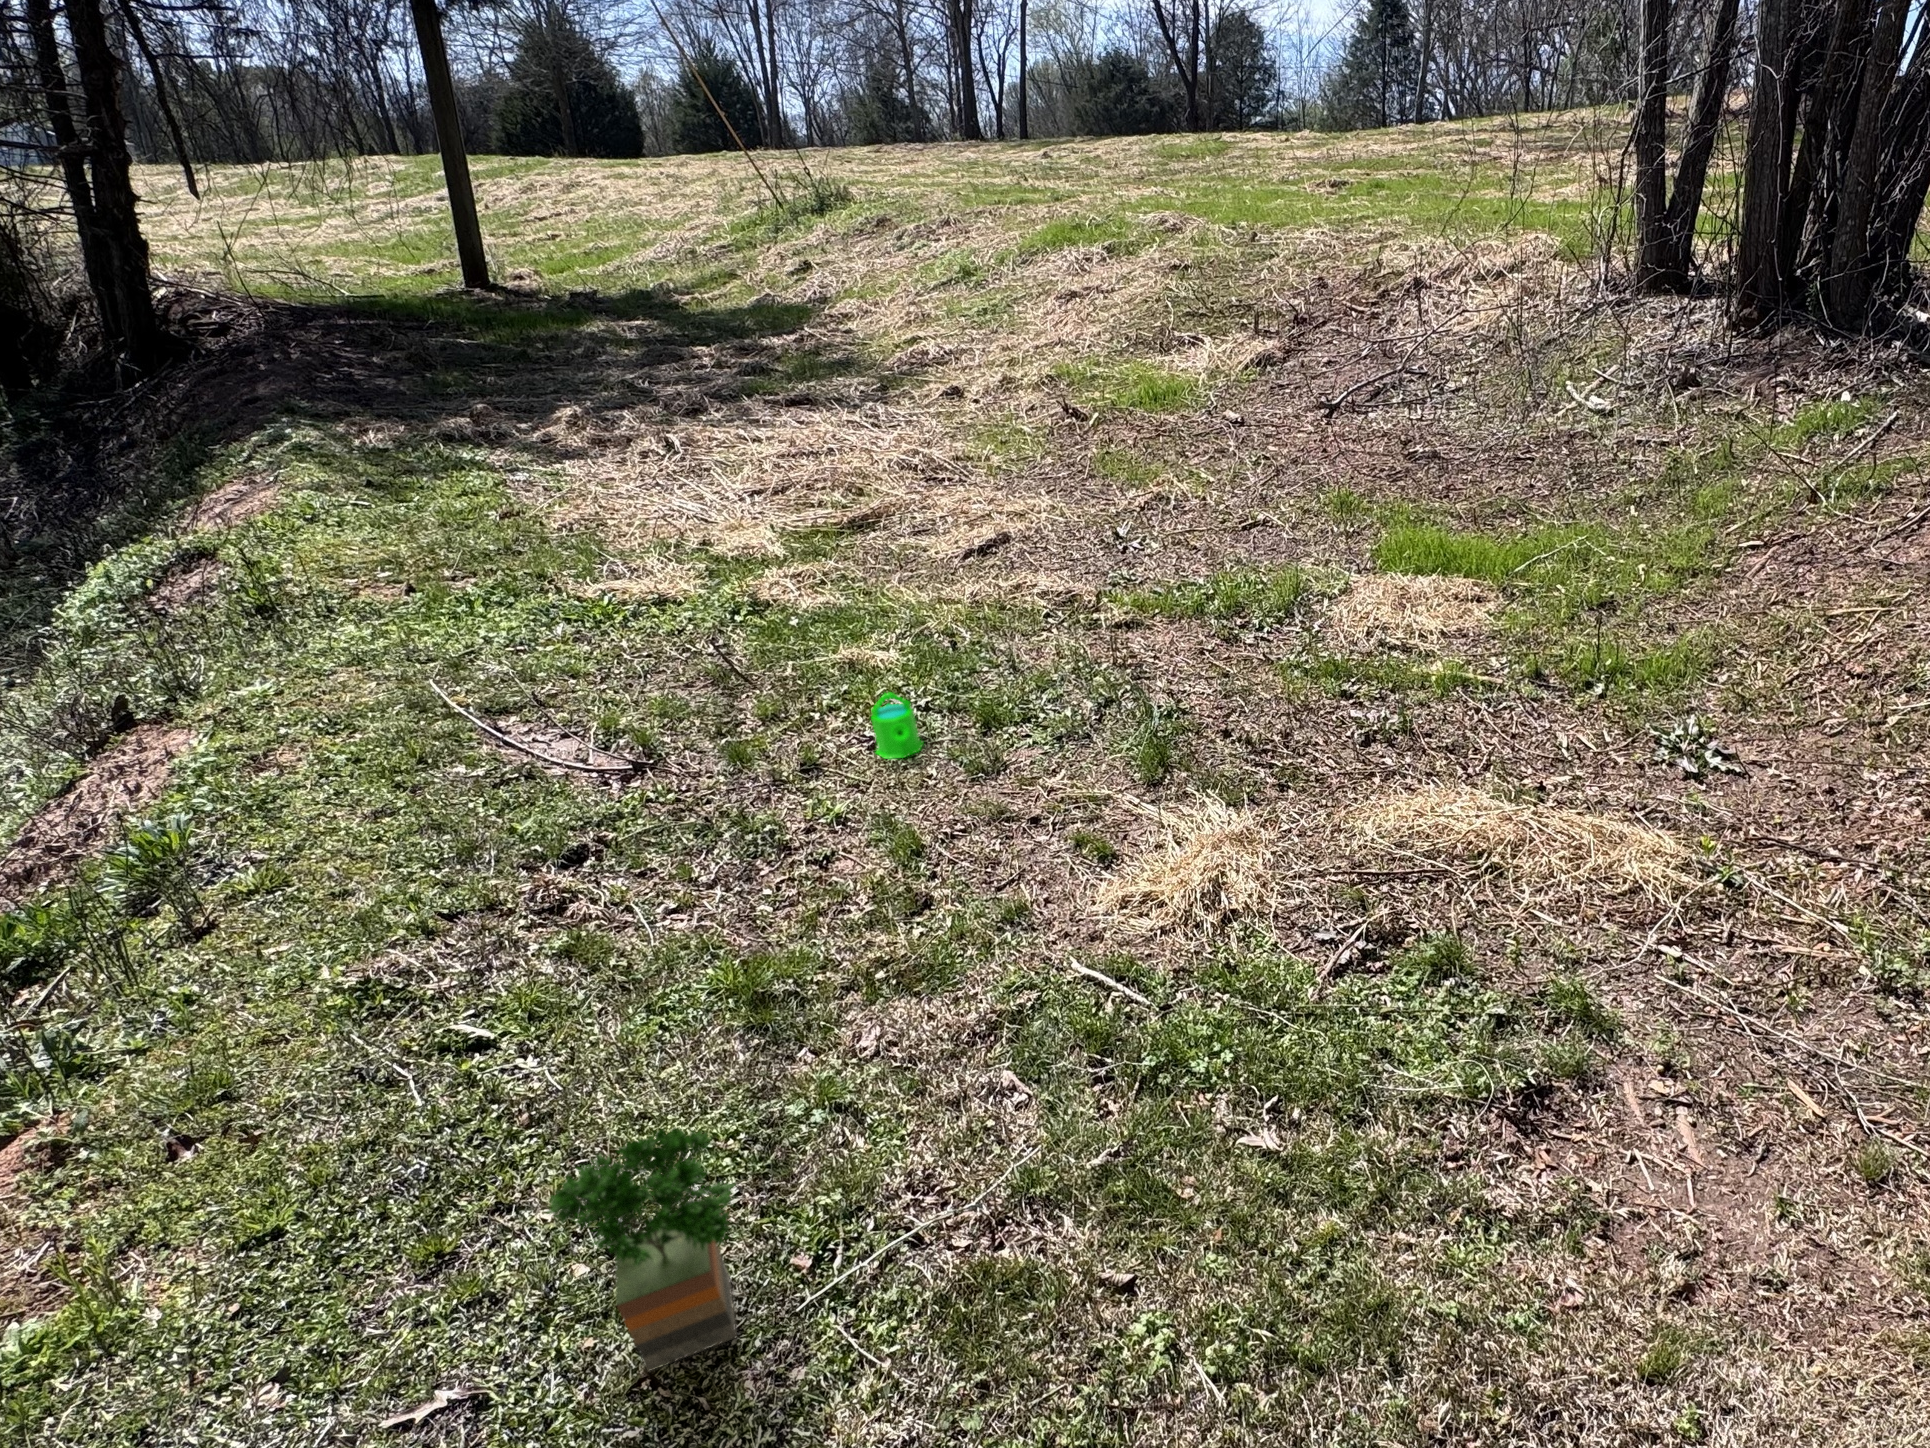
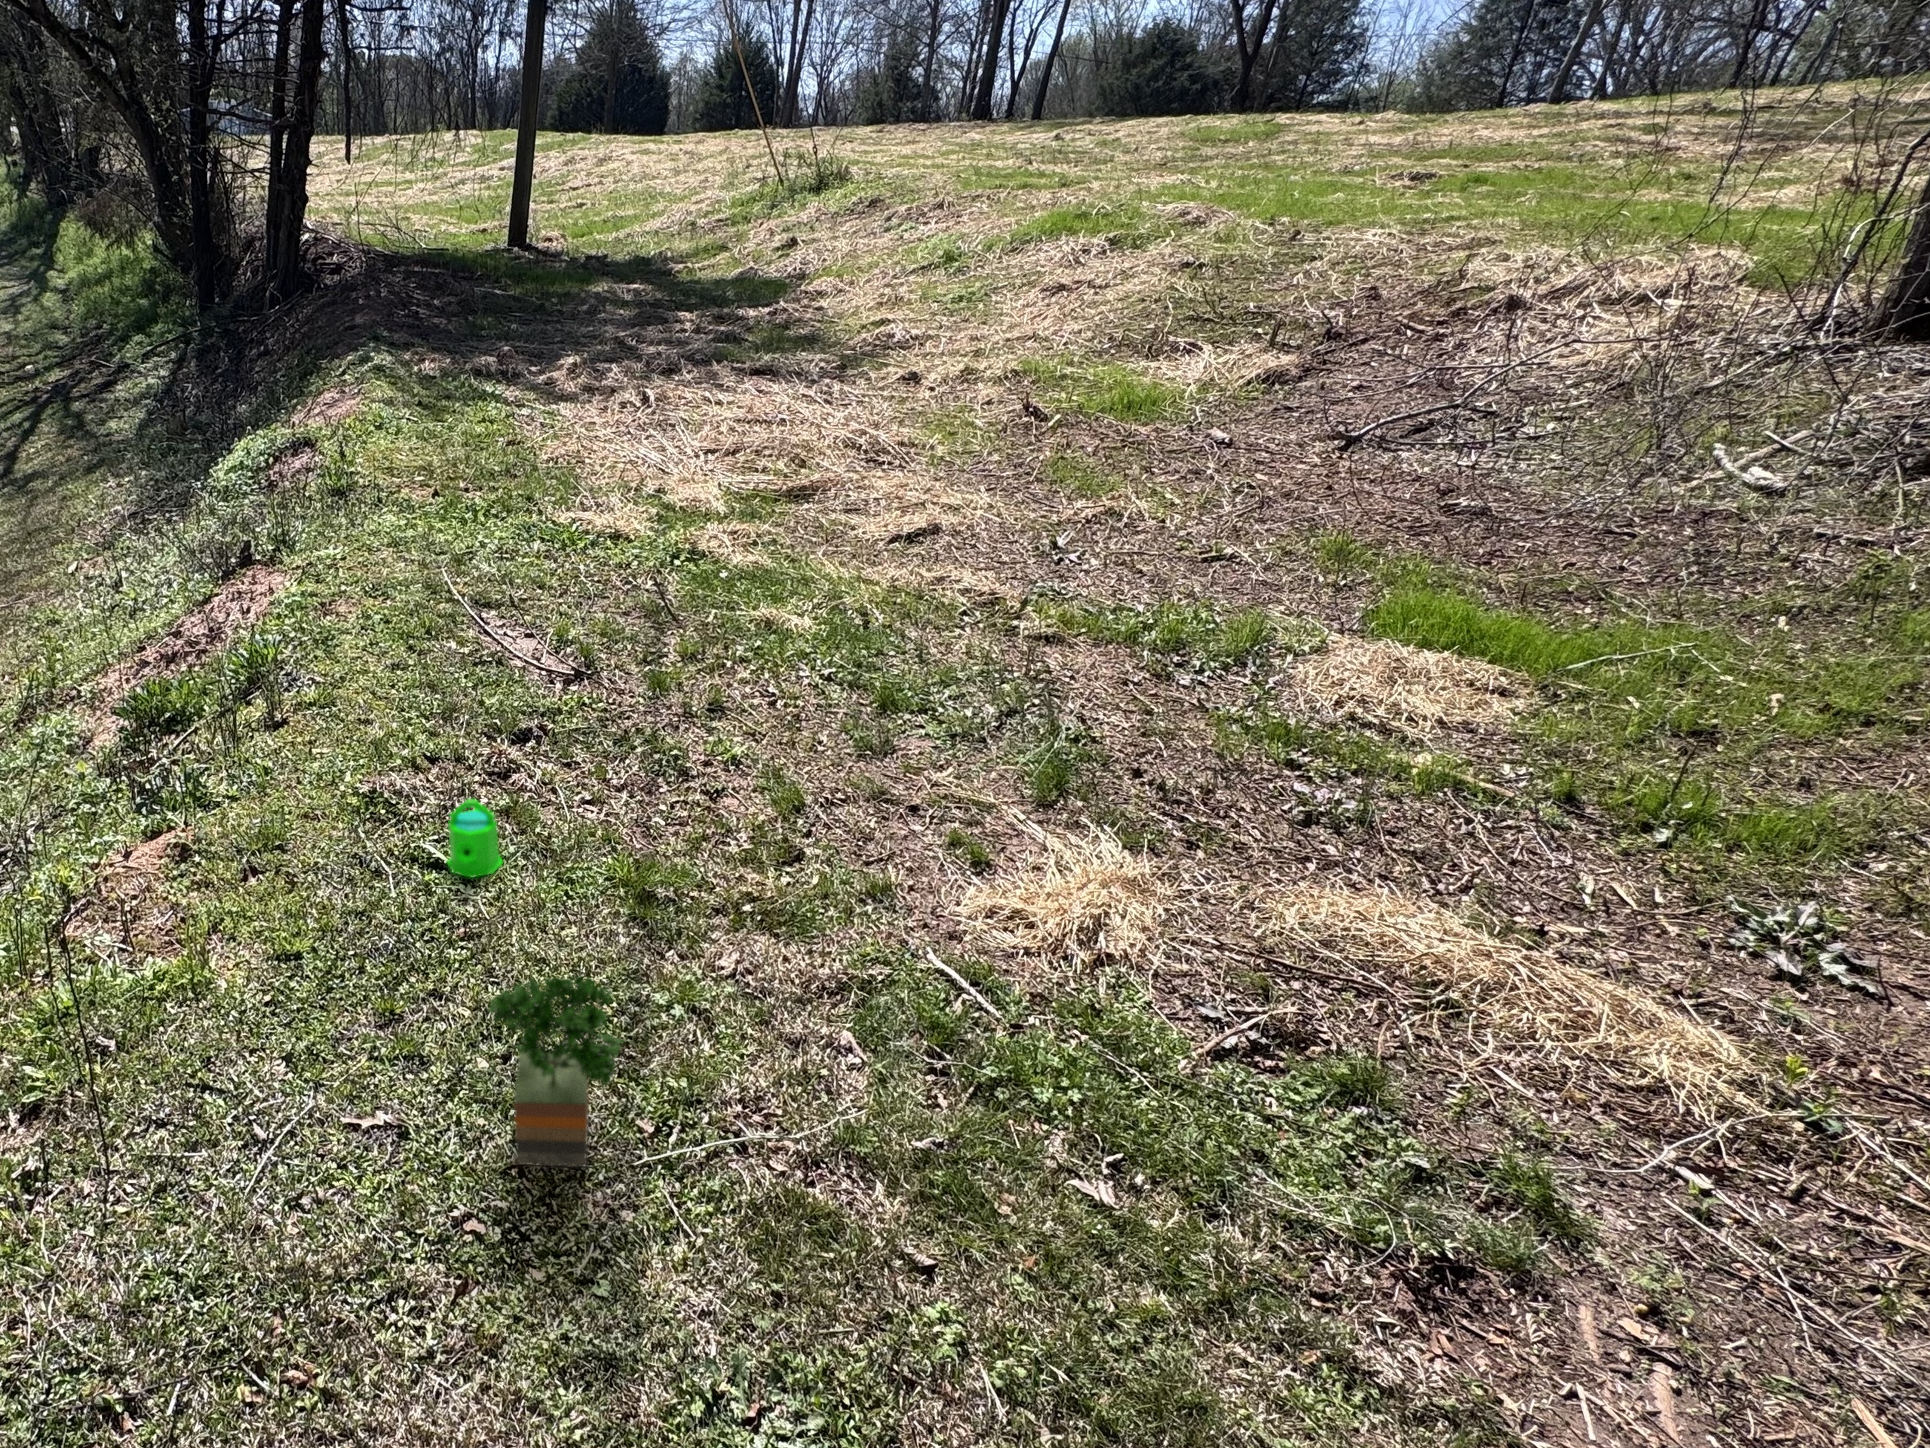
watering can: present [871,692,923,759] -> present [447,799,503,878]

